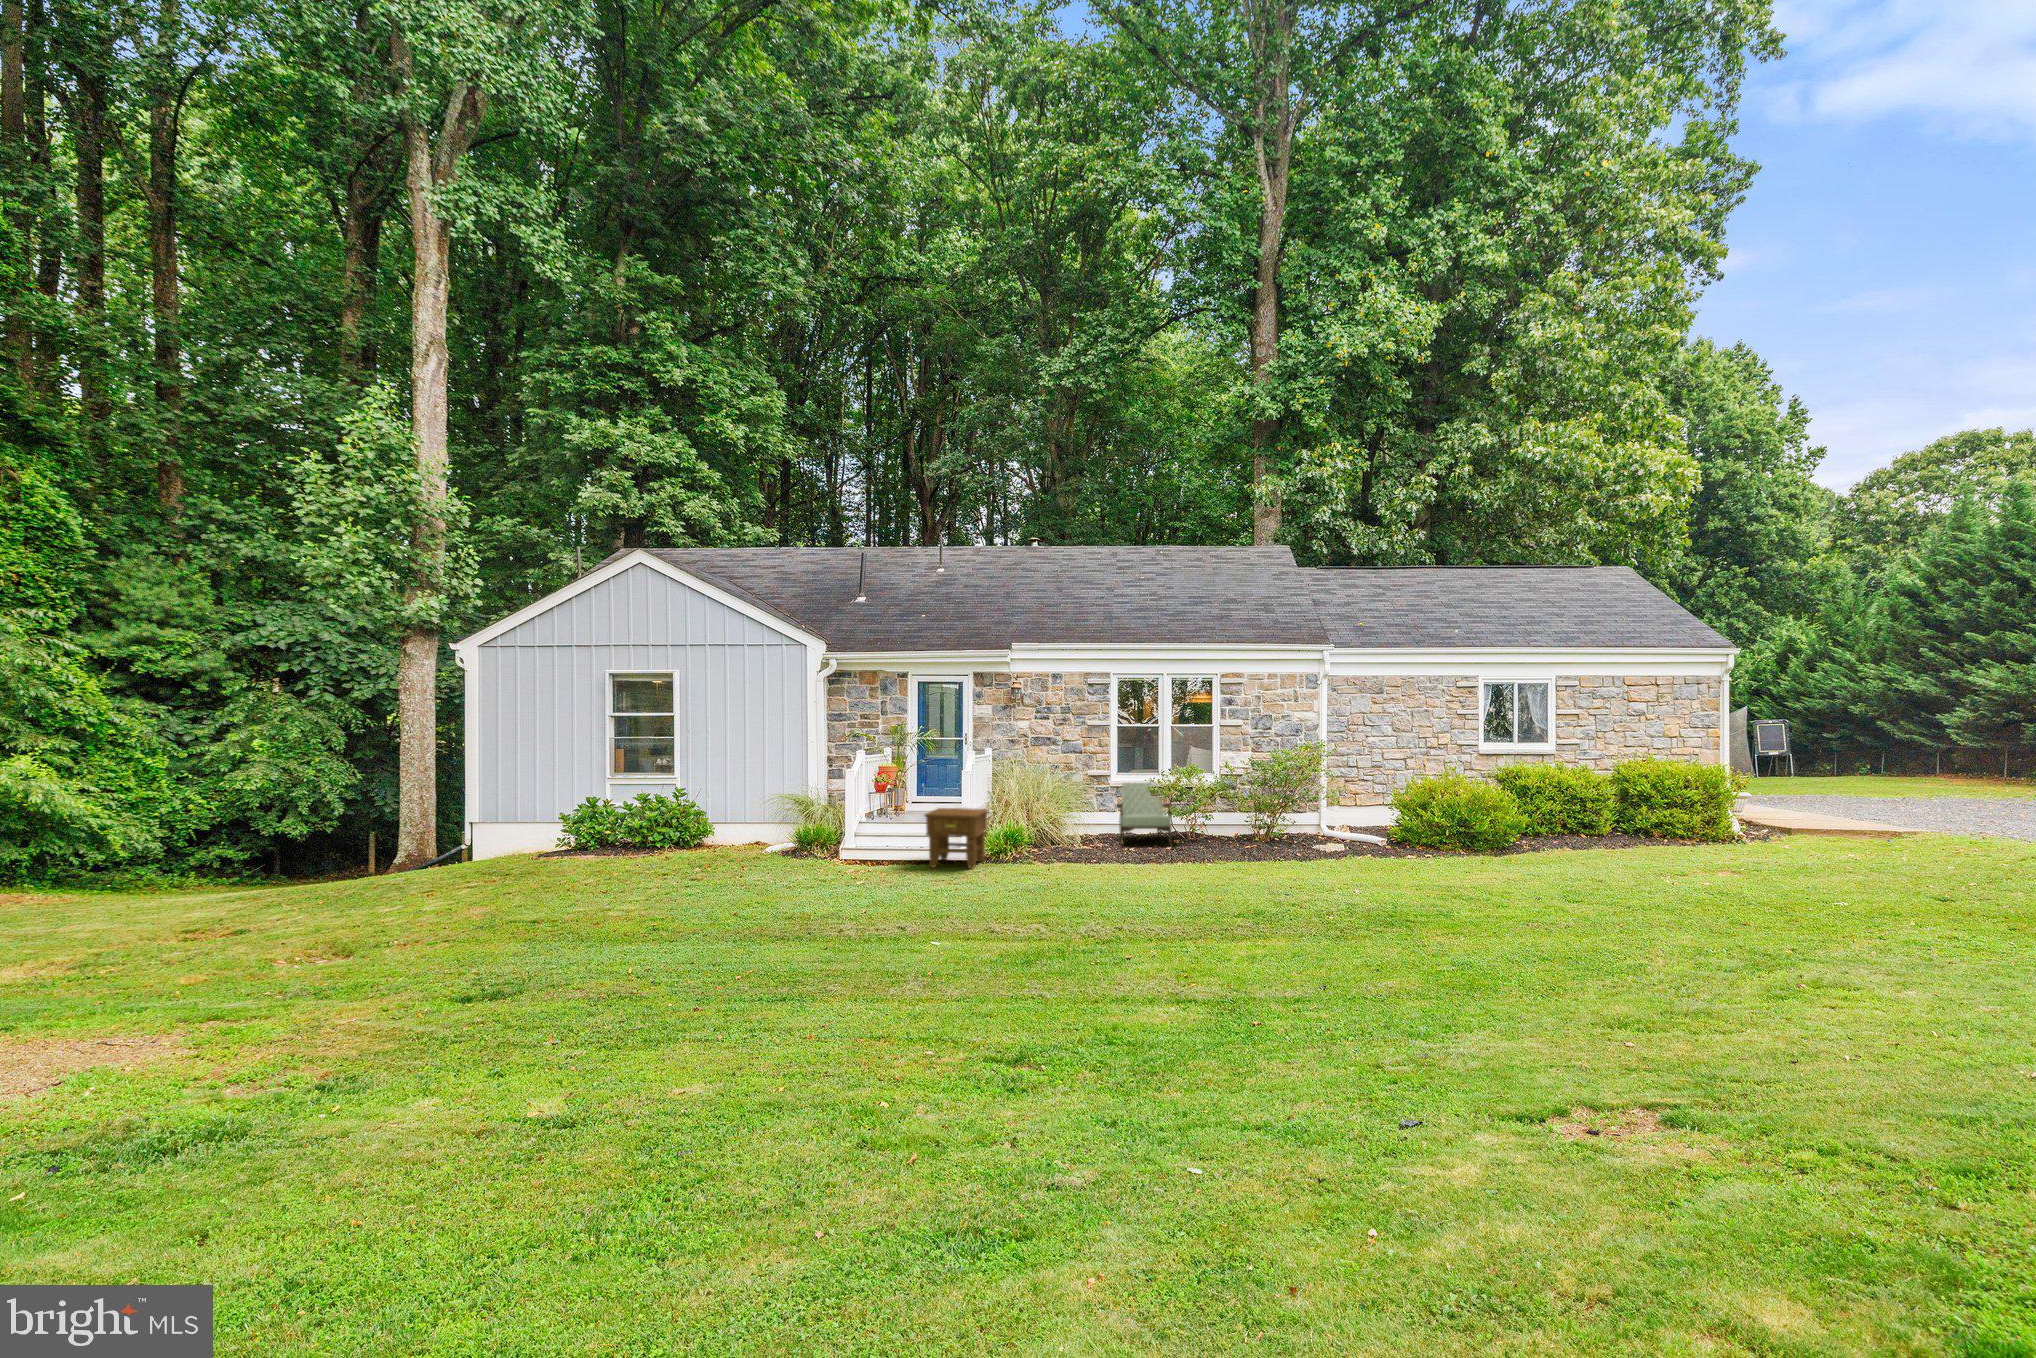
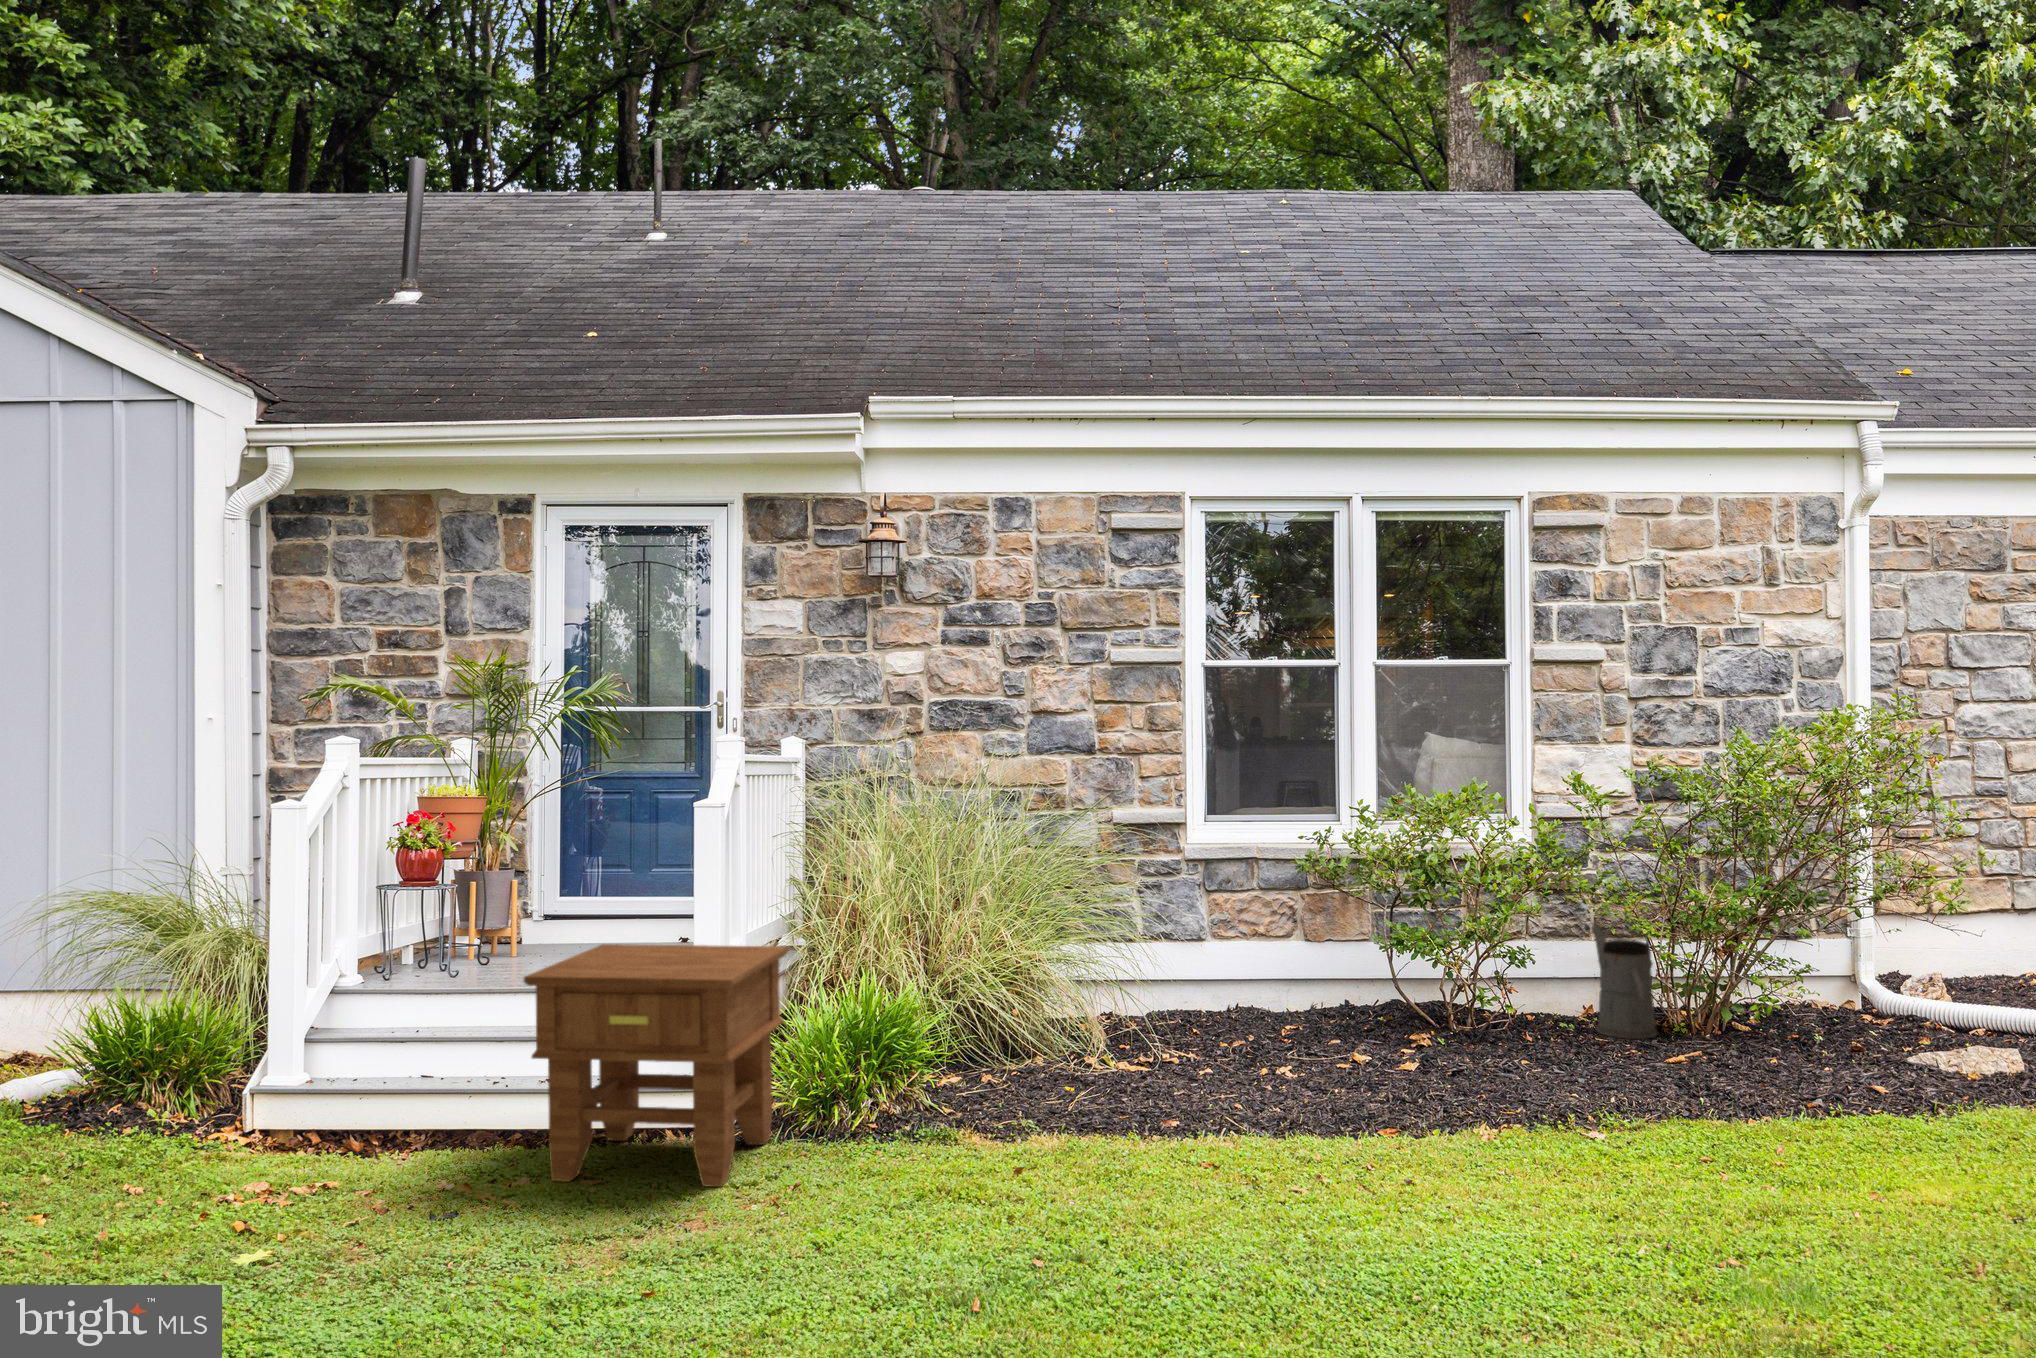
armchair: present [1115,782,1172,845] -> none [1215,844,1412,1058]
watering can: none [1233,807,1252,844] -> present [1593,920,1657,1039]

